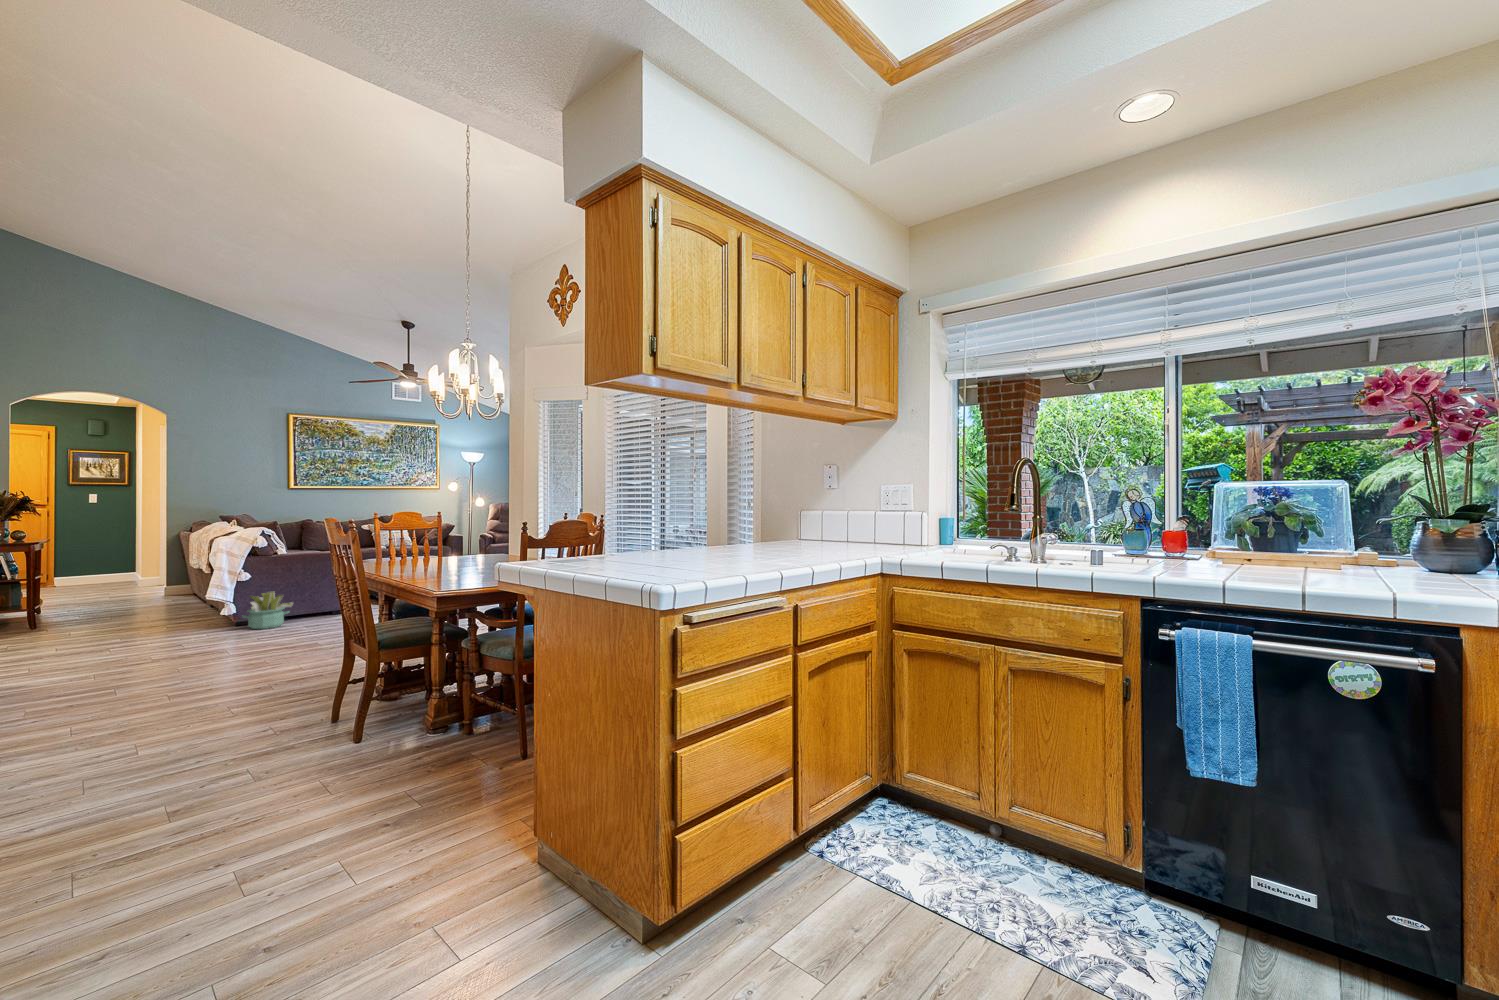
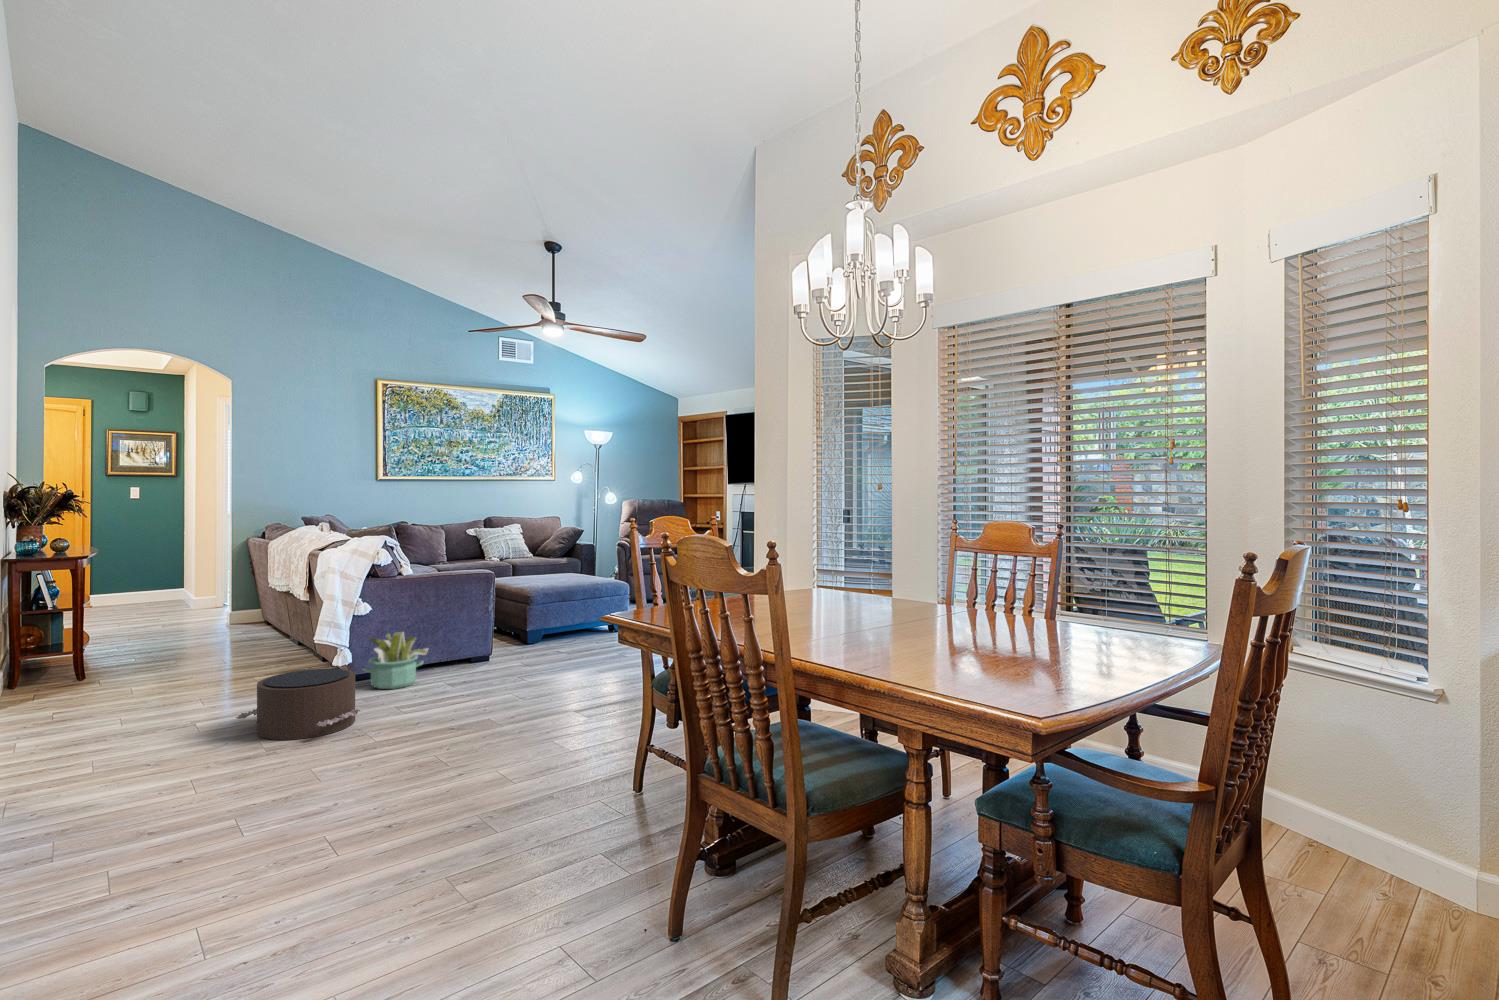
pouf: none [136,613,228,656] -> present [236,669,362,740]

